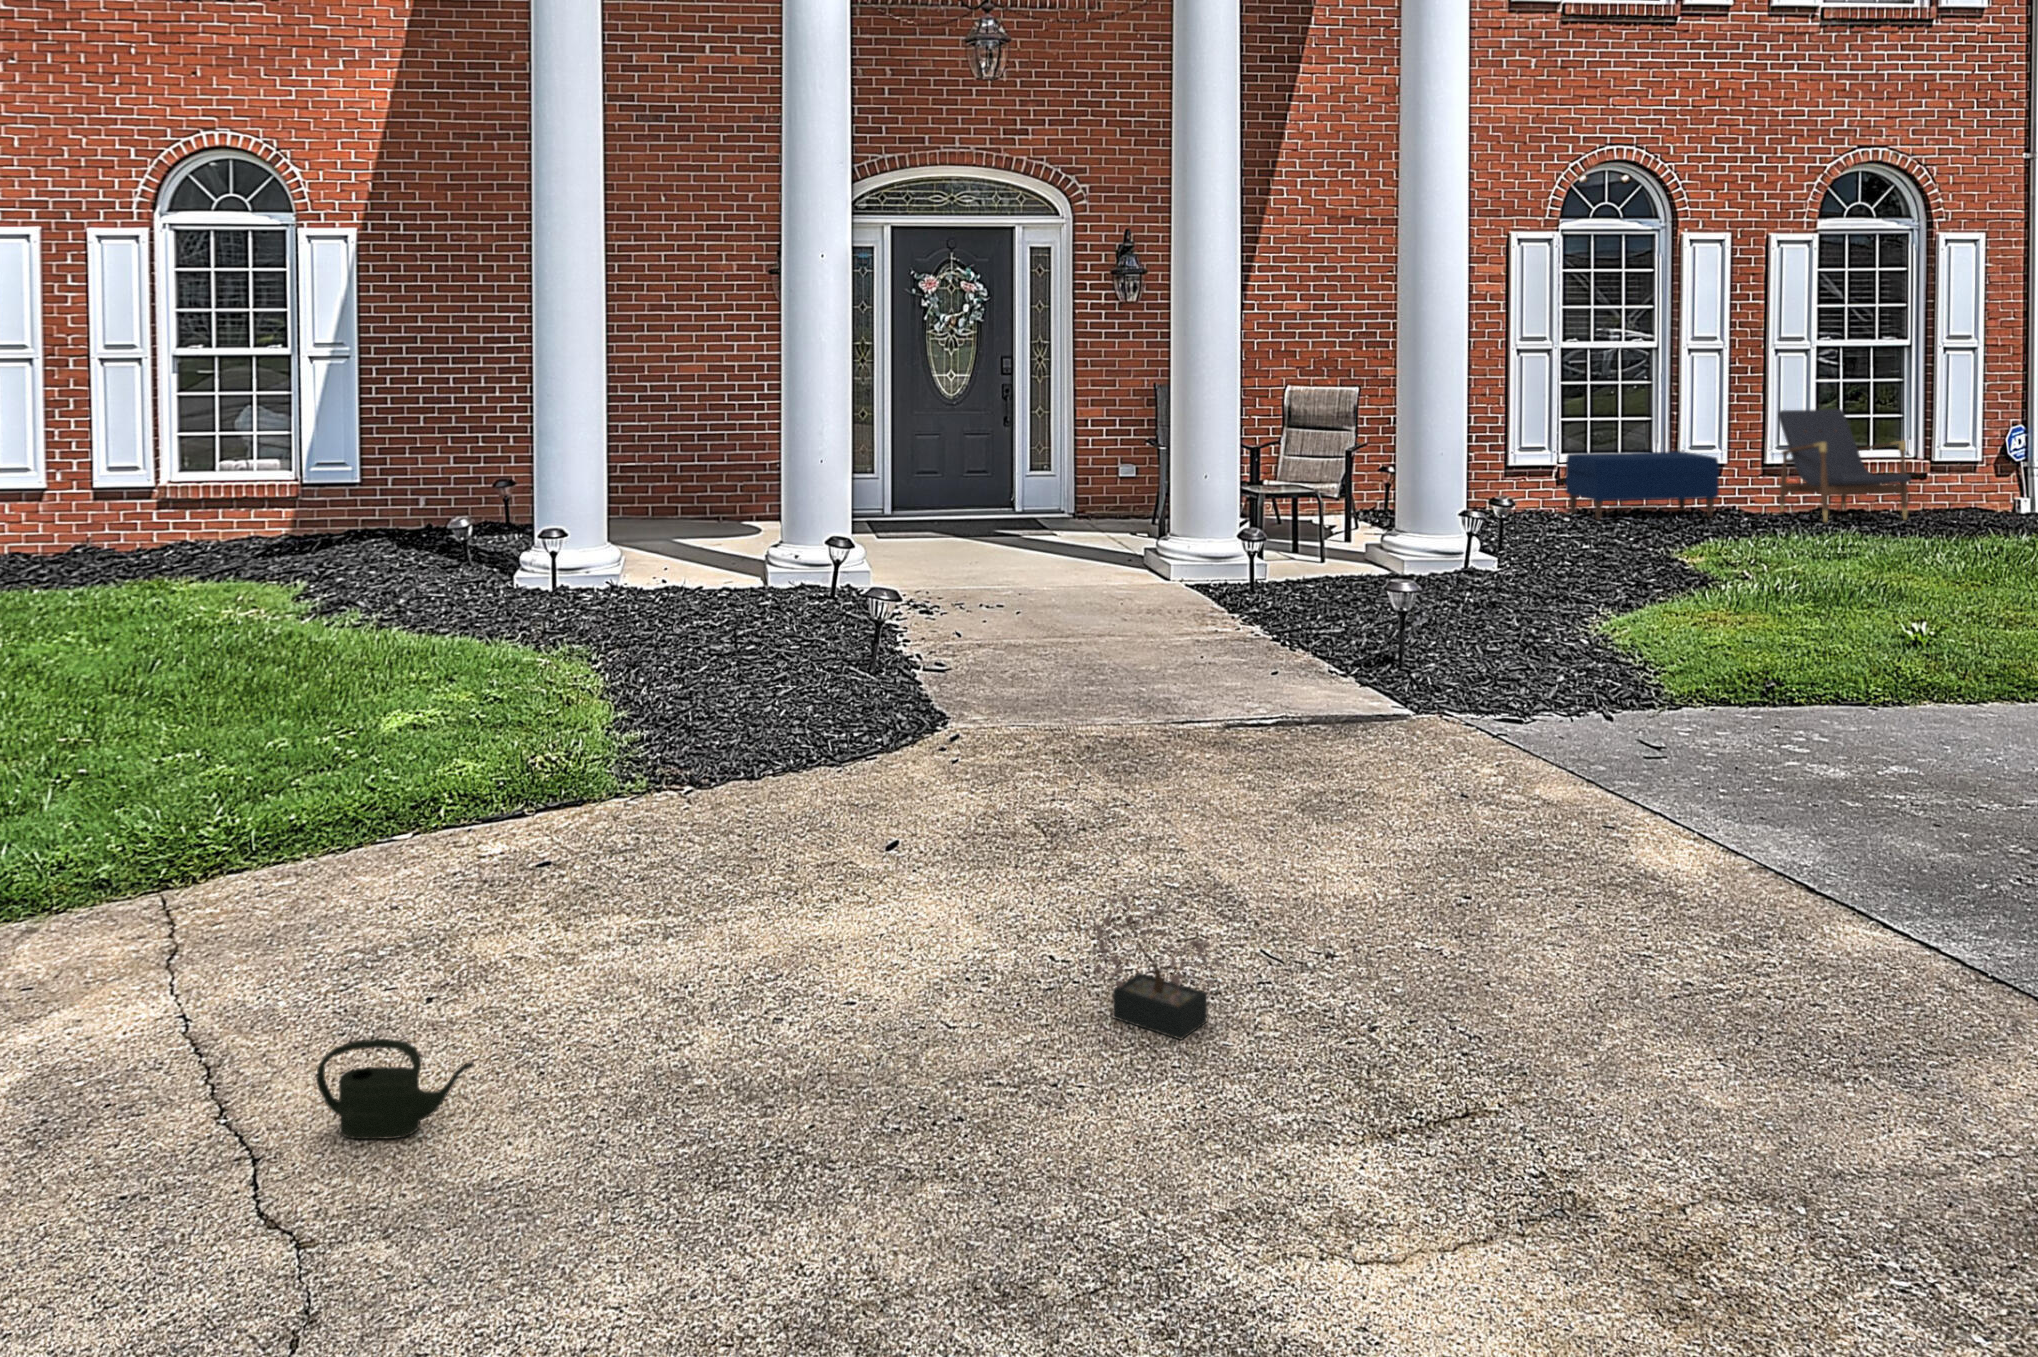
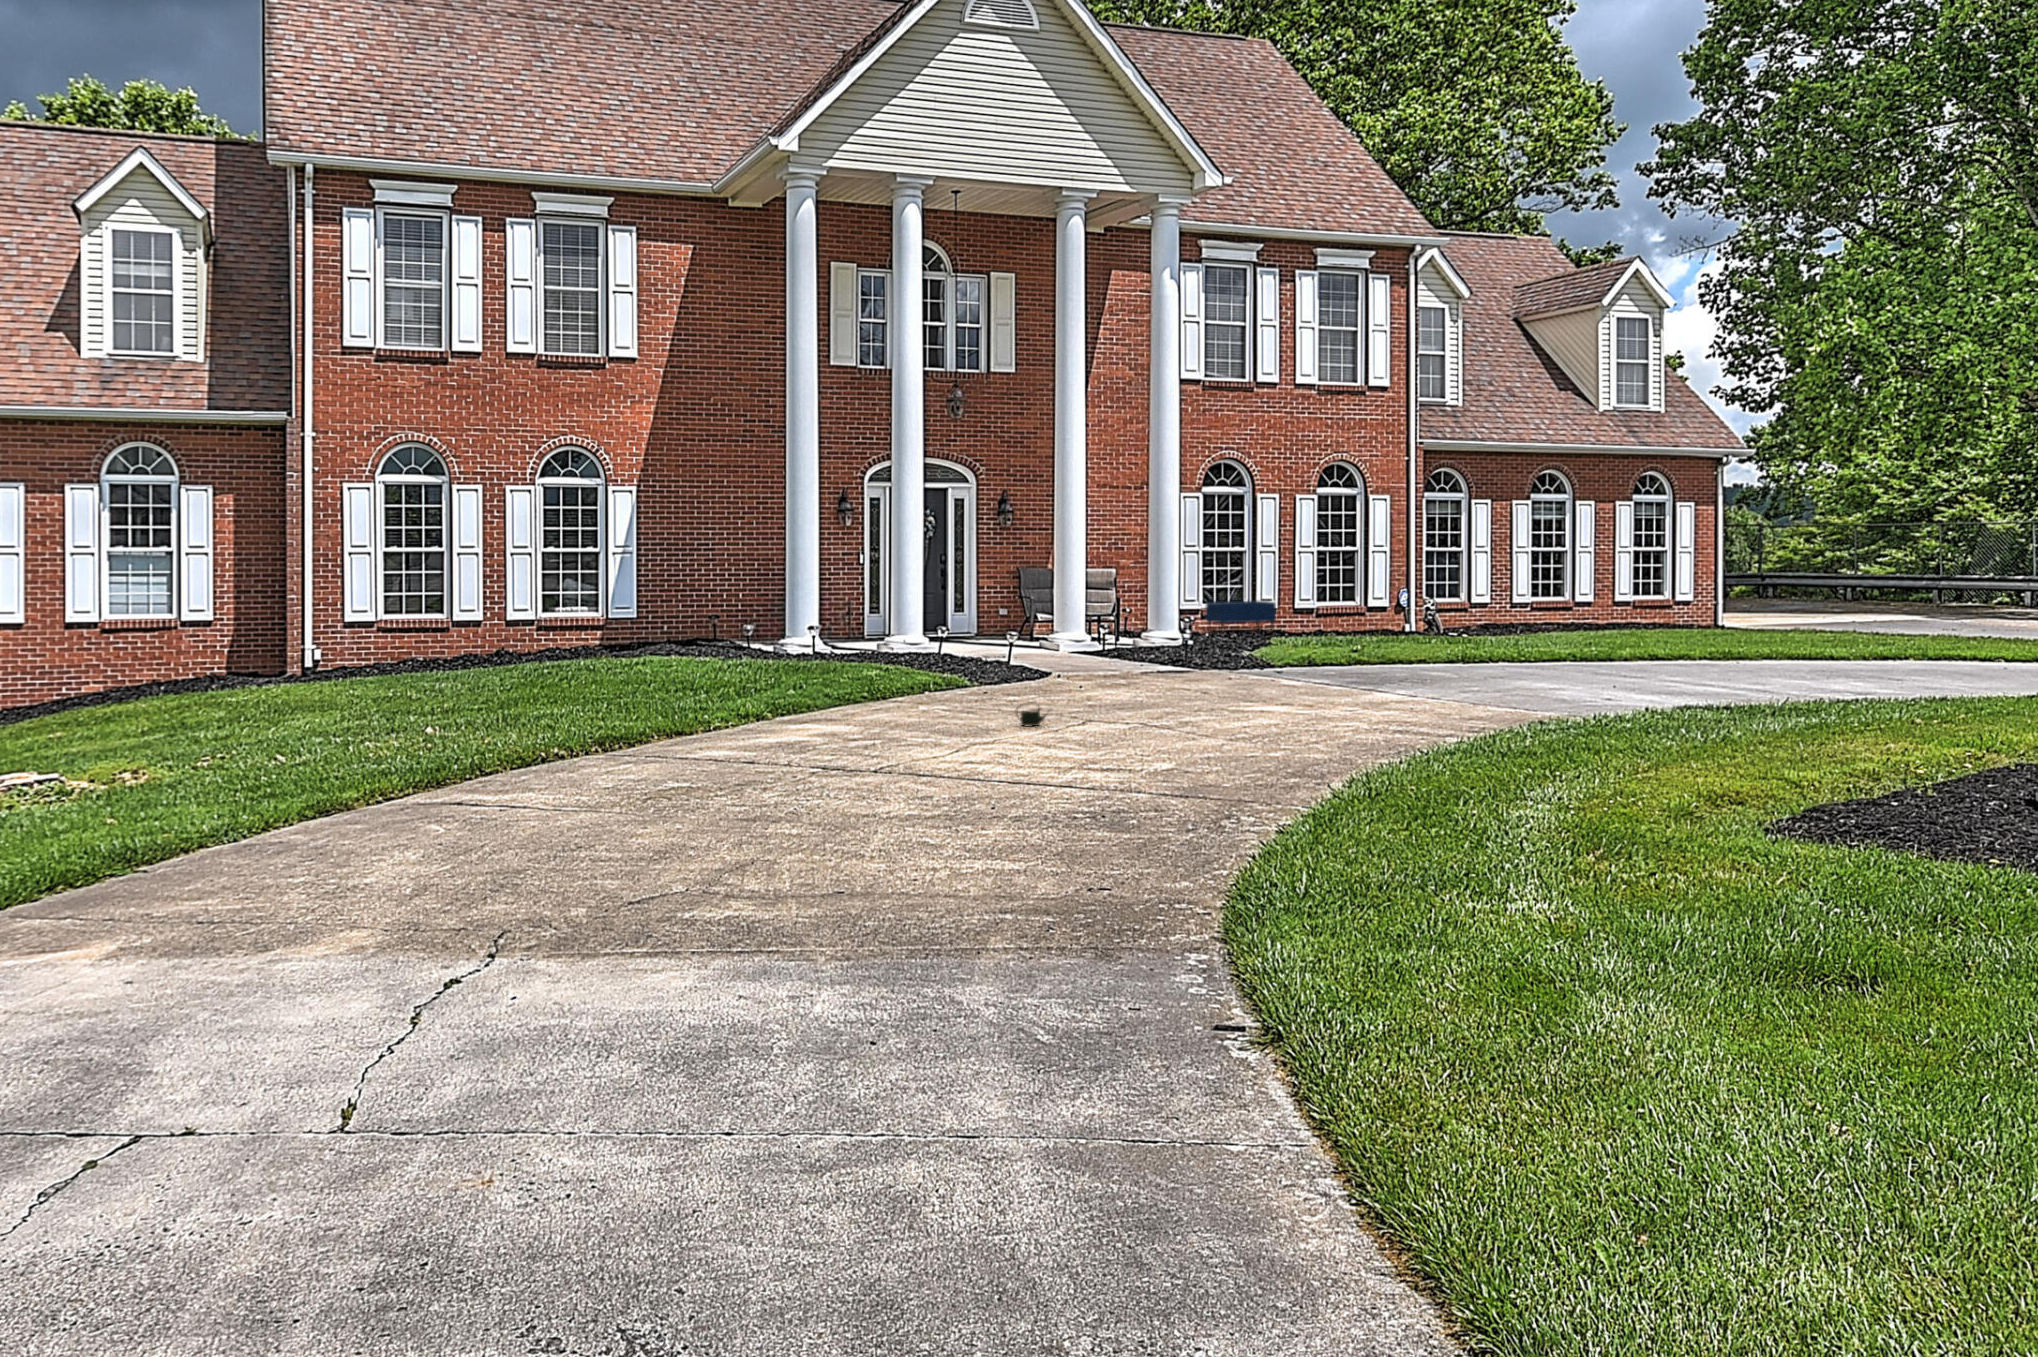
lounge chair: present [1778,409,1911,522] -> none [1301,580,1361,632]
decorative plant: present [1087,893,1223,1039] -> none [1174,681,1211,714]

